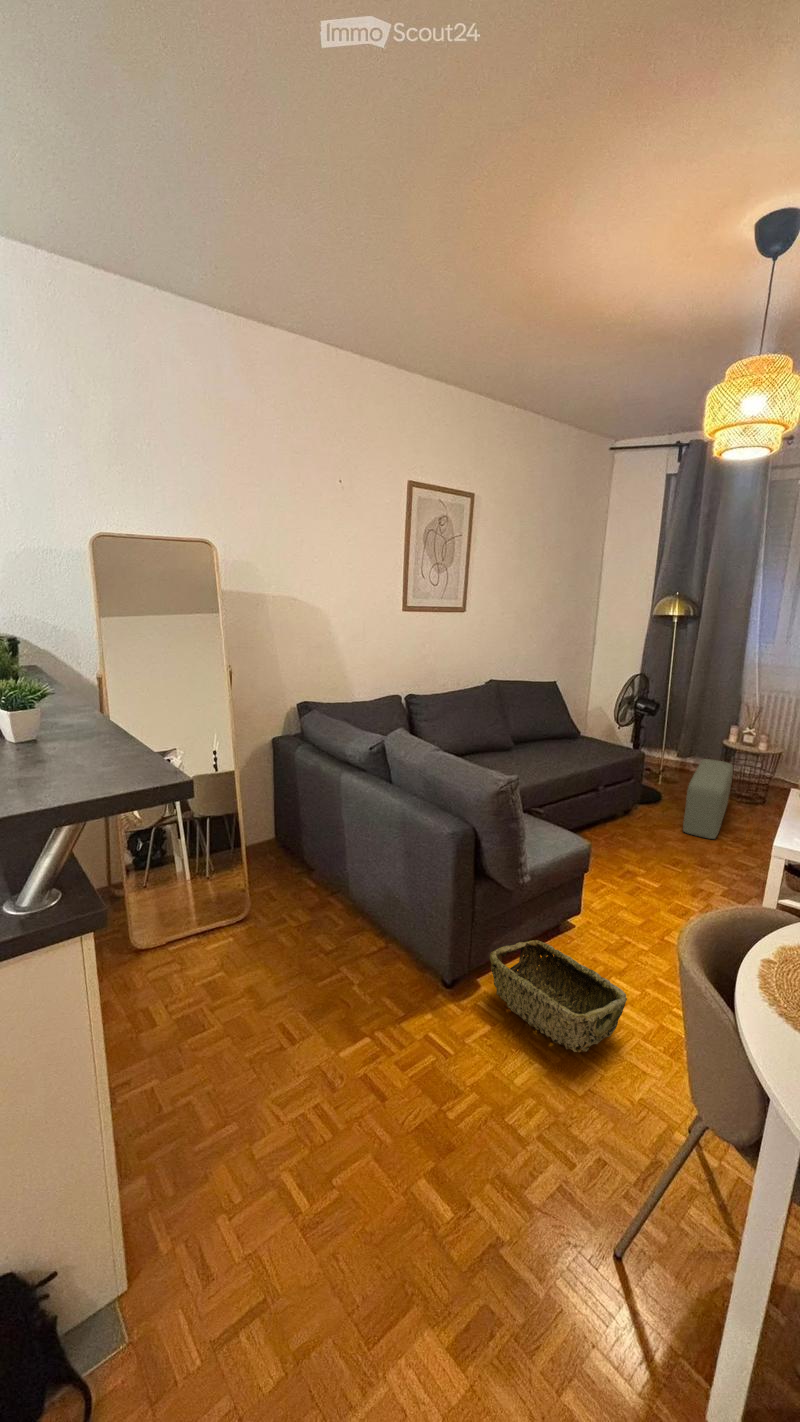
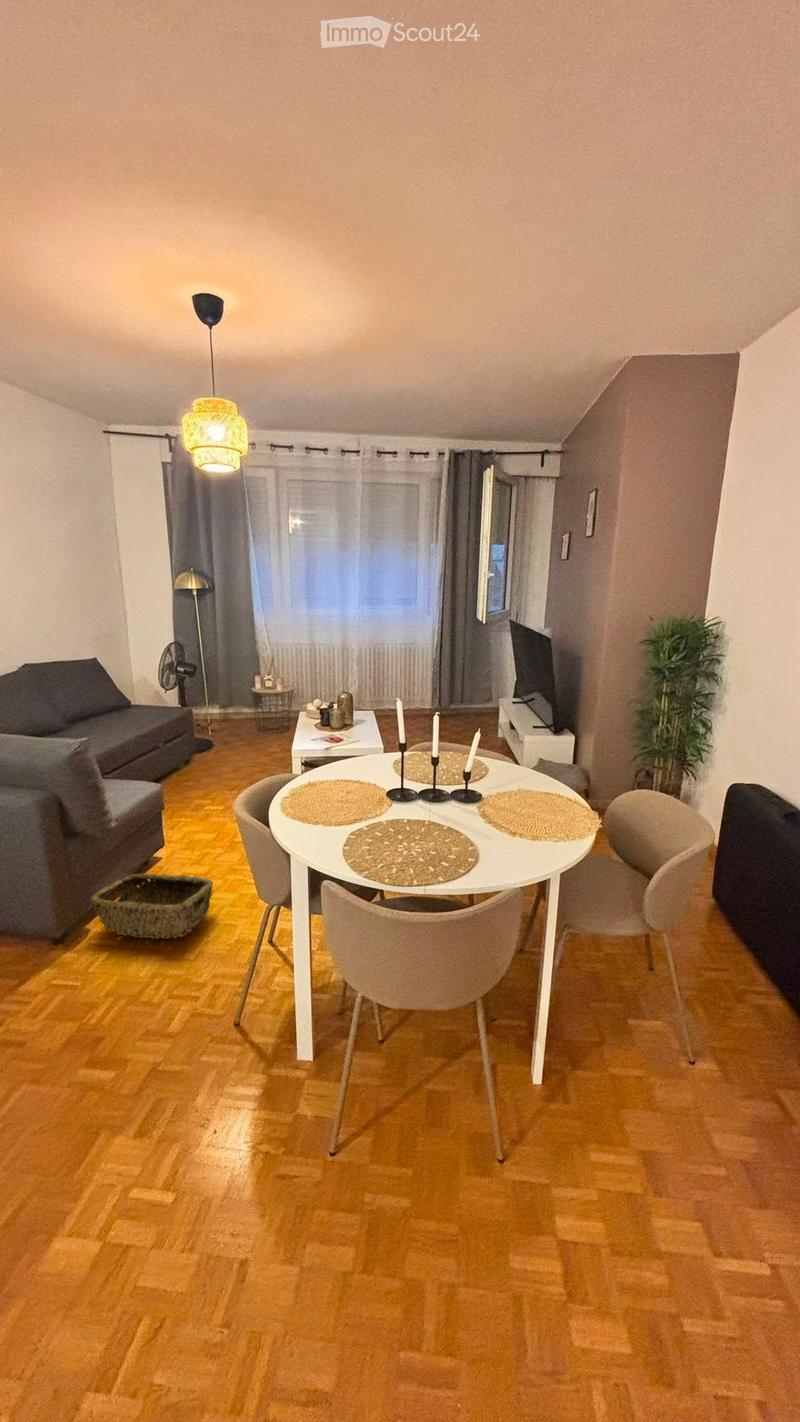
pouf: present [683,759,733,839] -> none [231,704,262,765]

